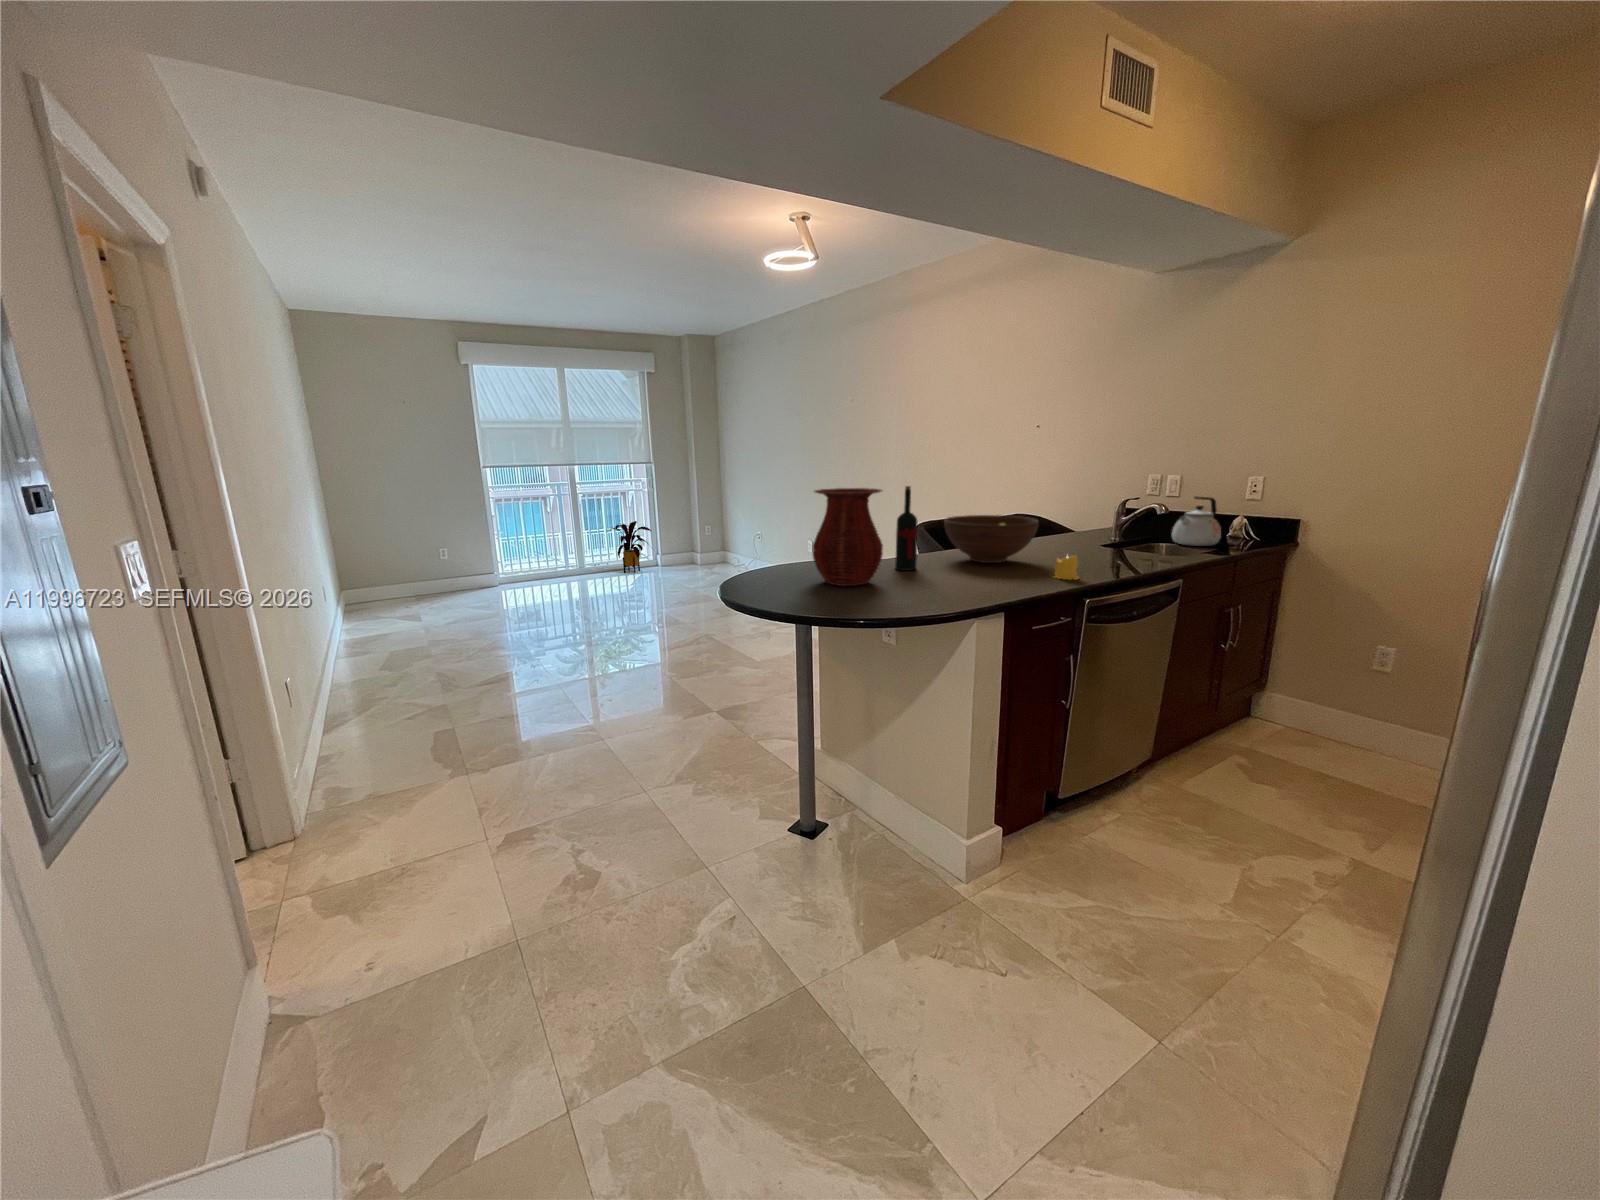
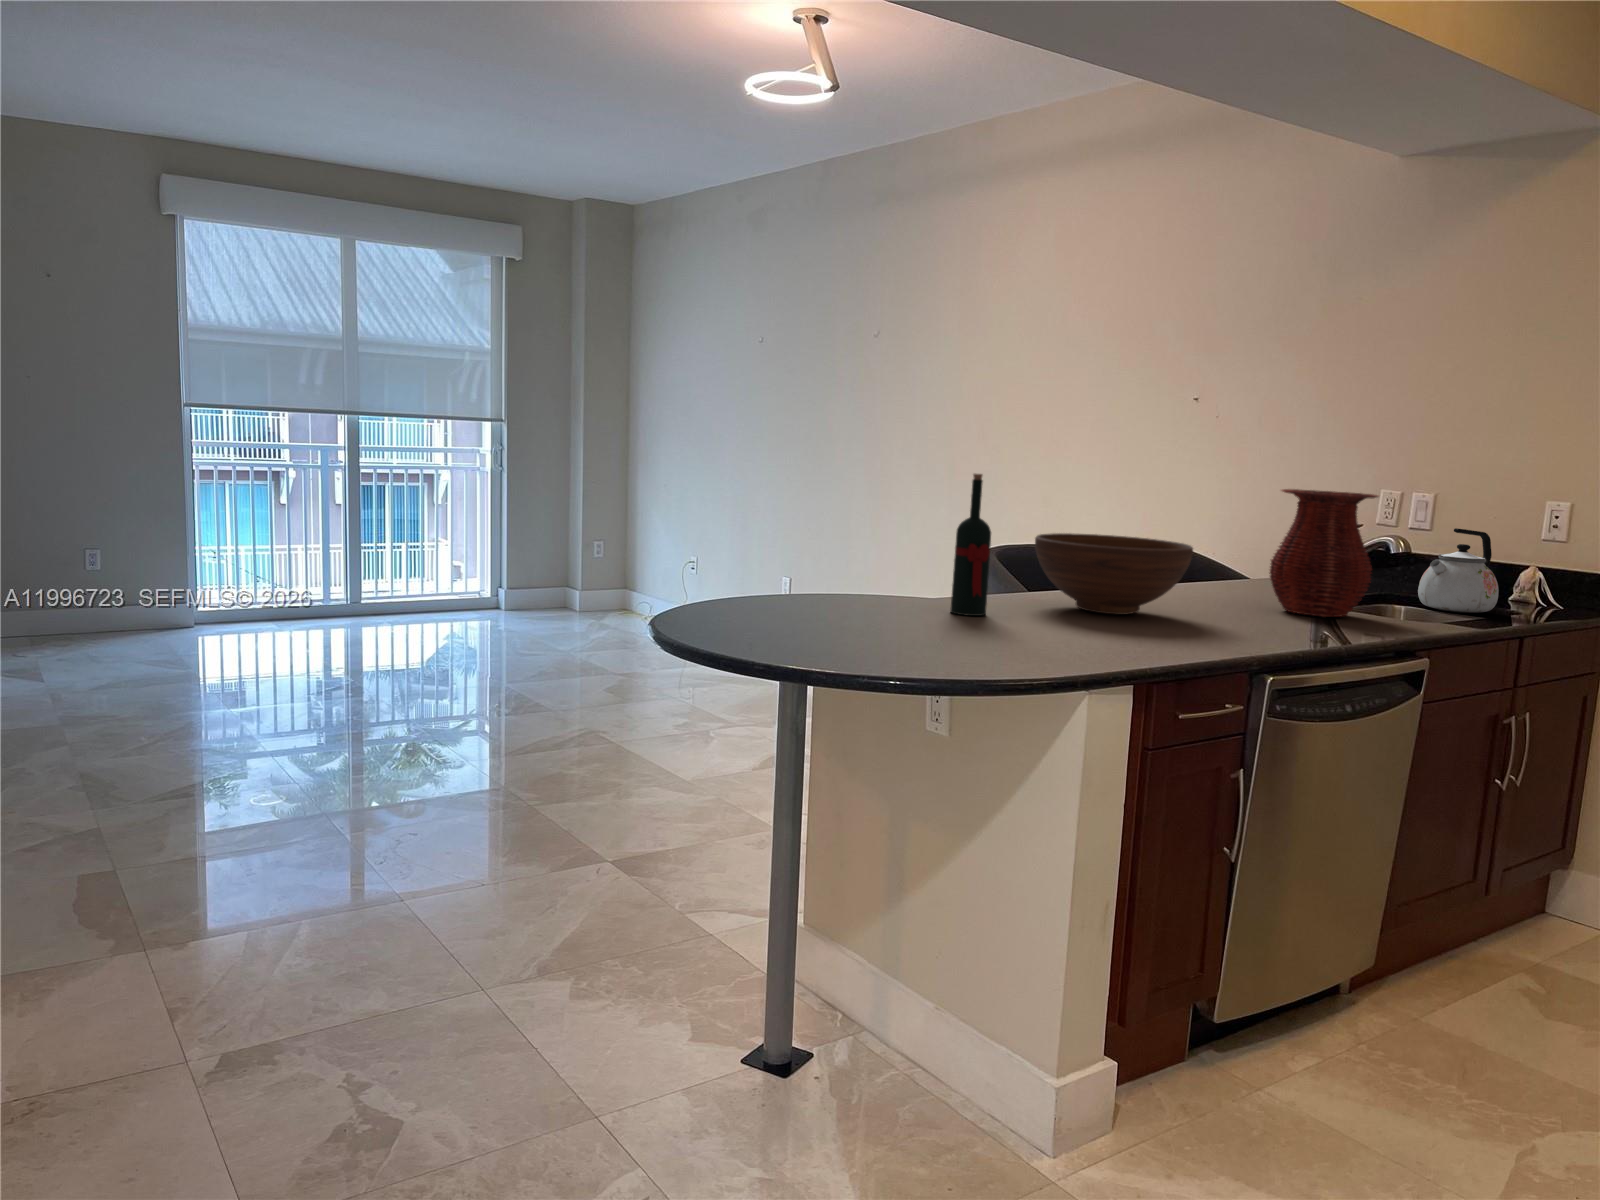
vase: present [813,488,883,586] -> present [1269,489,1378,617]
house plant: present [610,521,651,573] -> none [396,526,486,623]
candle: present [1054,555,1079,580] -> none [1211,600,1257,644]

